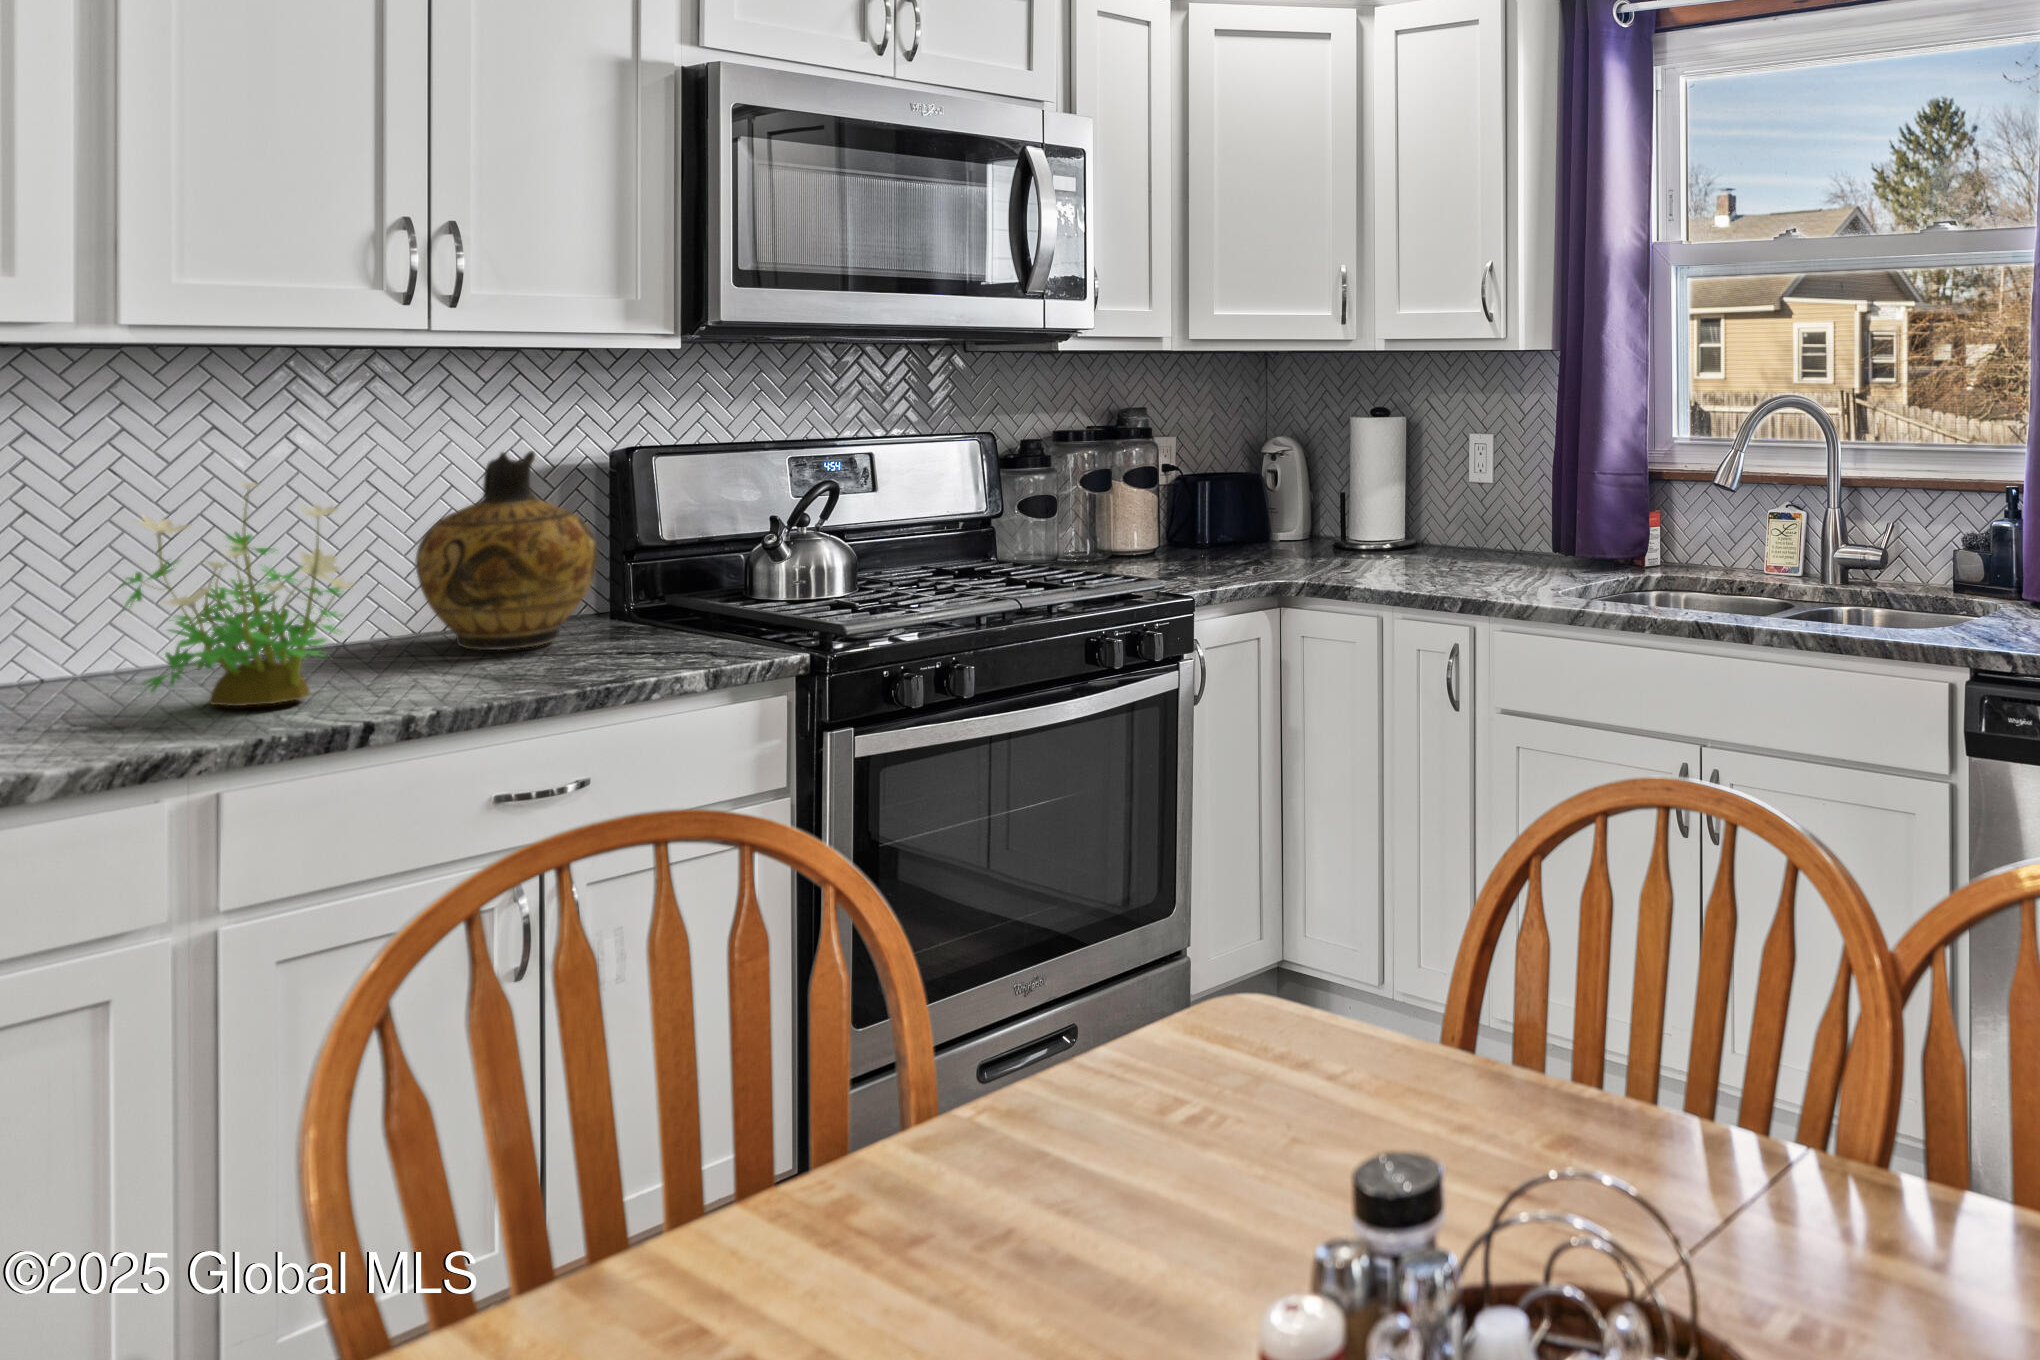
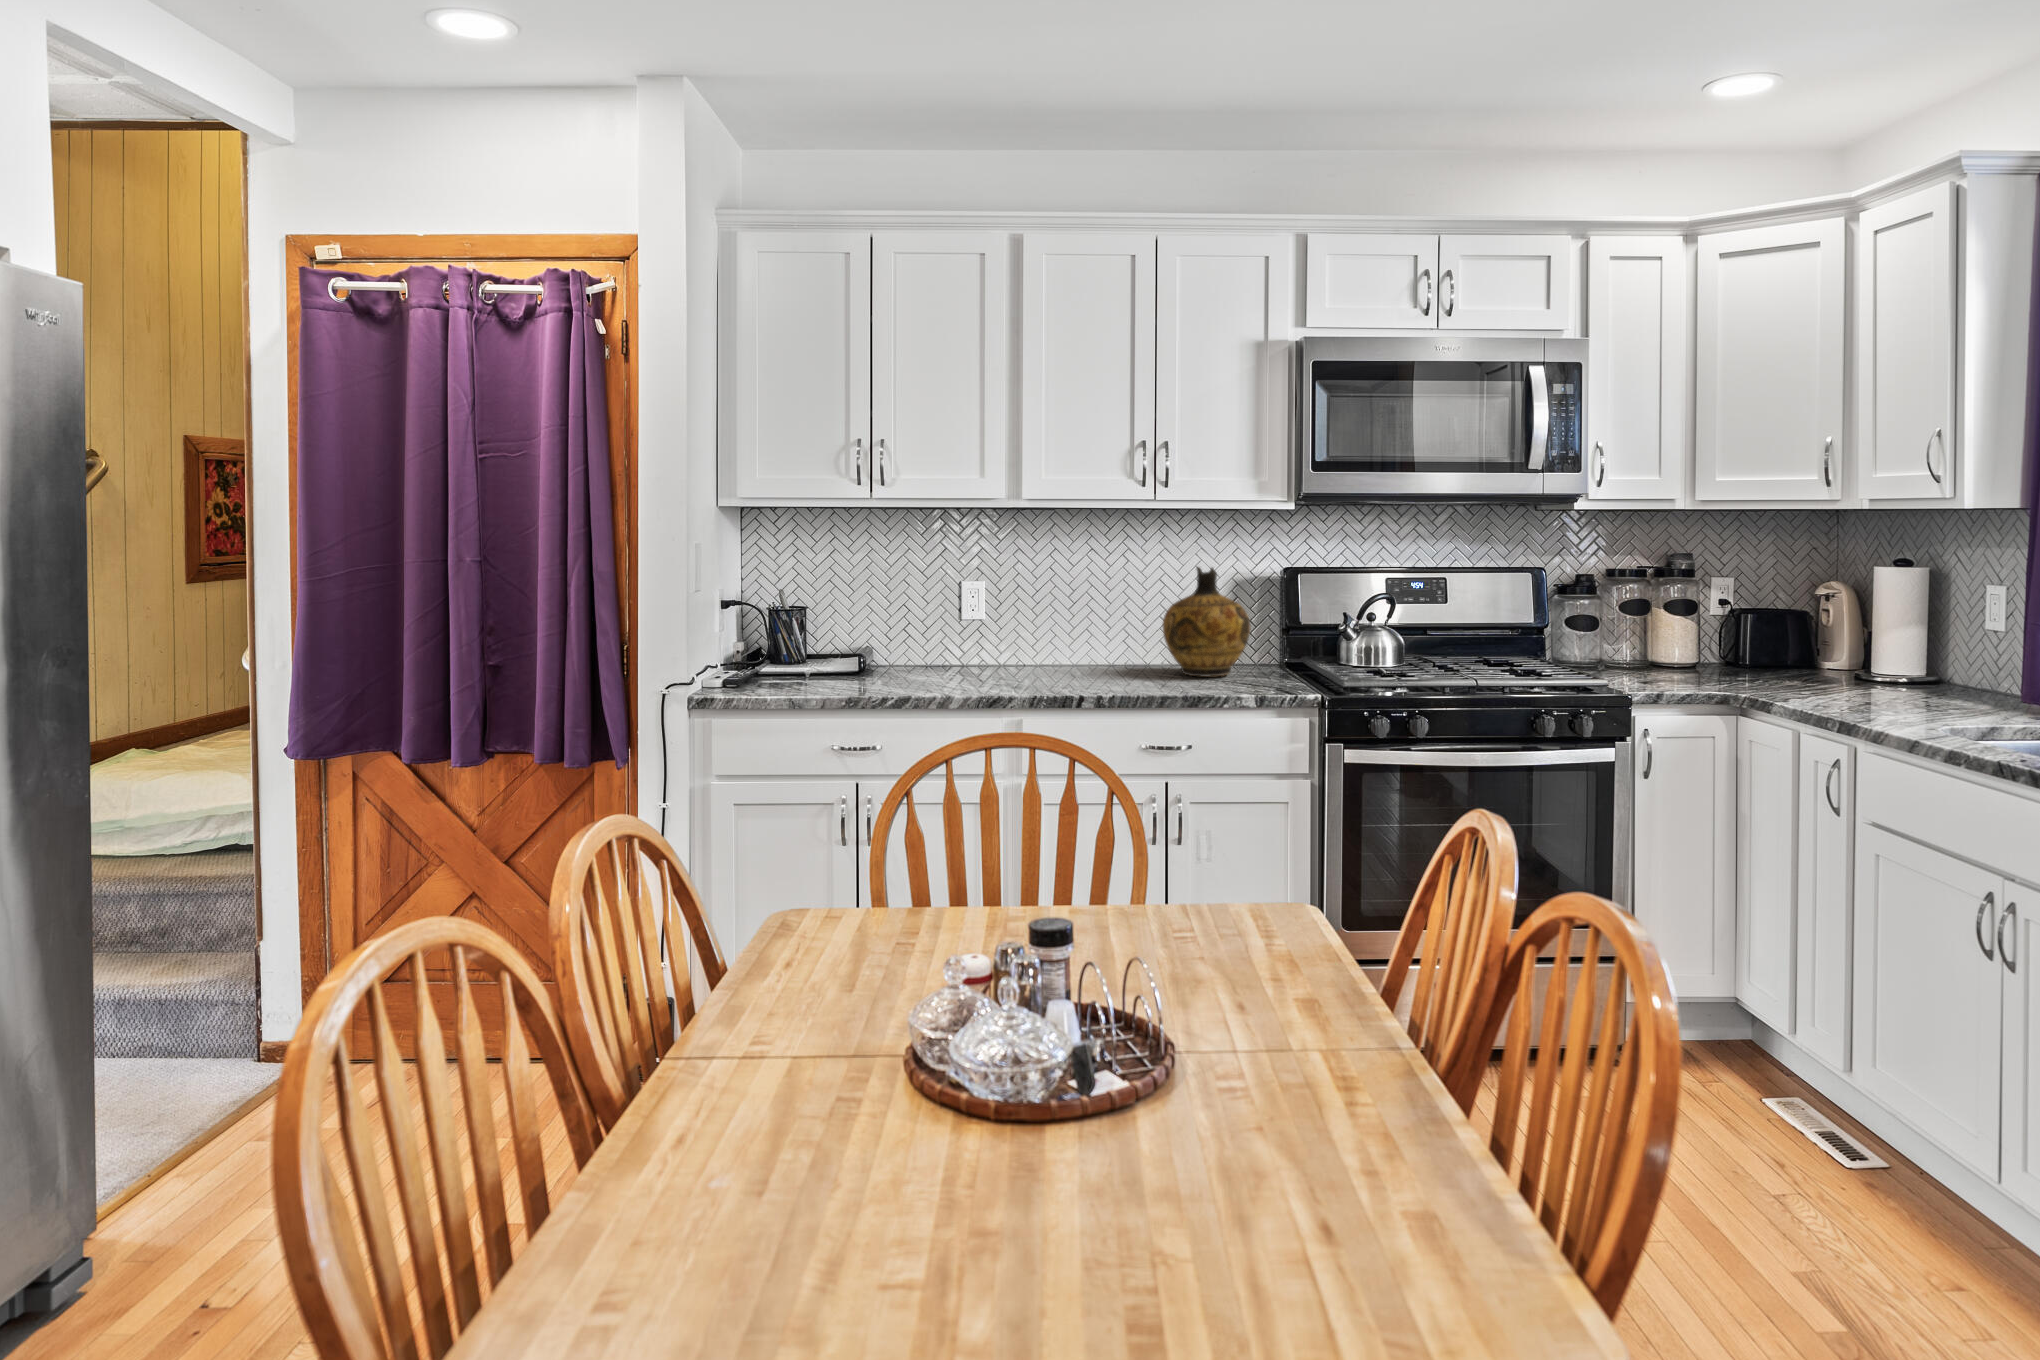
potted plant: present [121,482,354,706] -> none [1020,574,1103,683]

